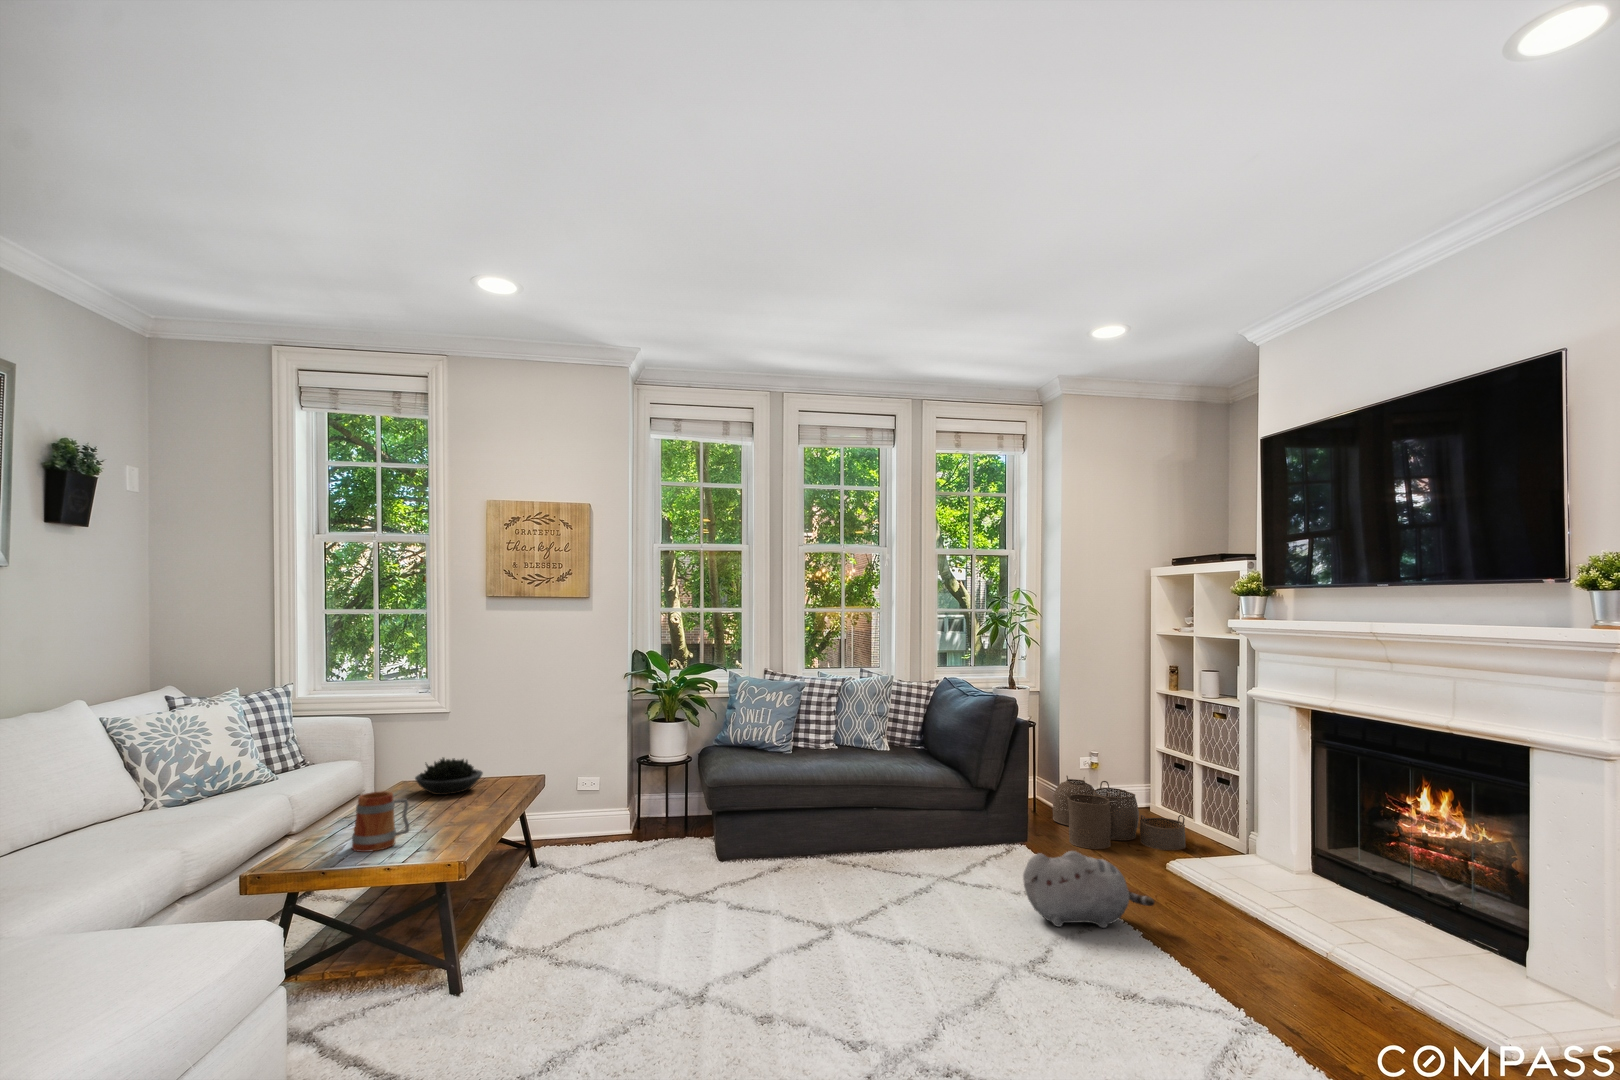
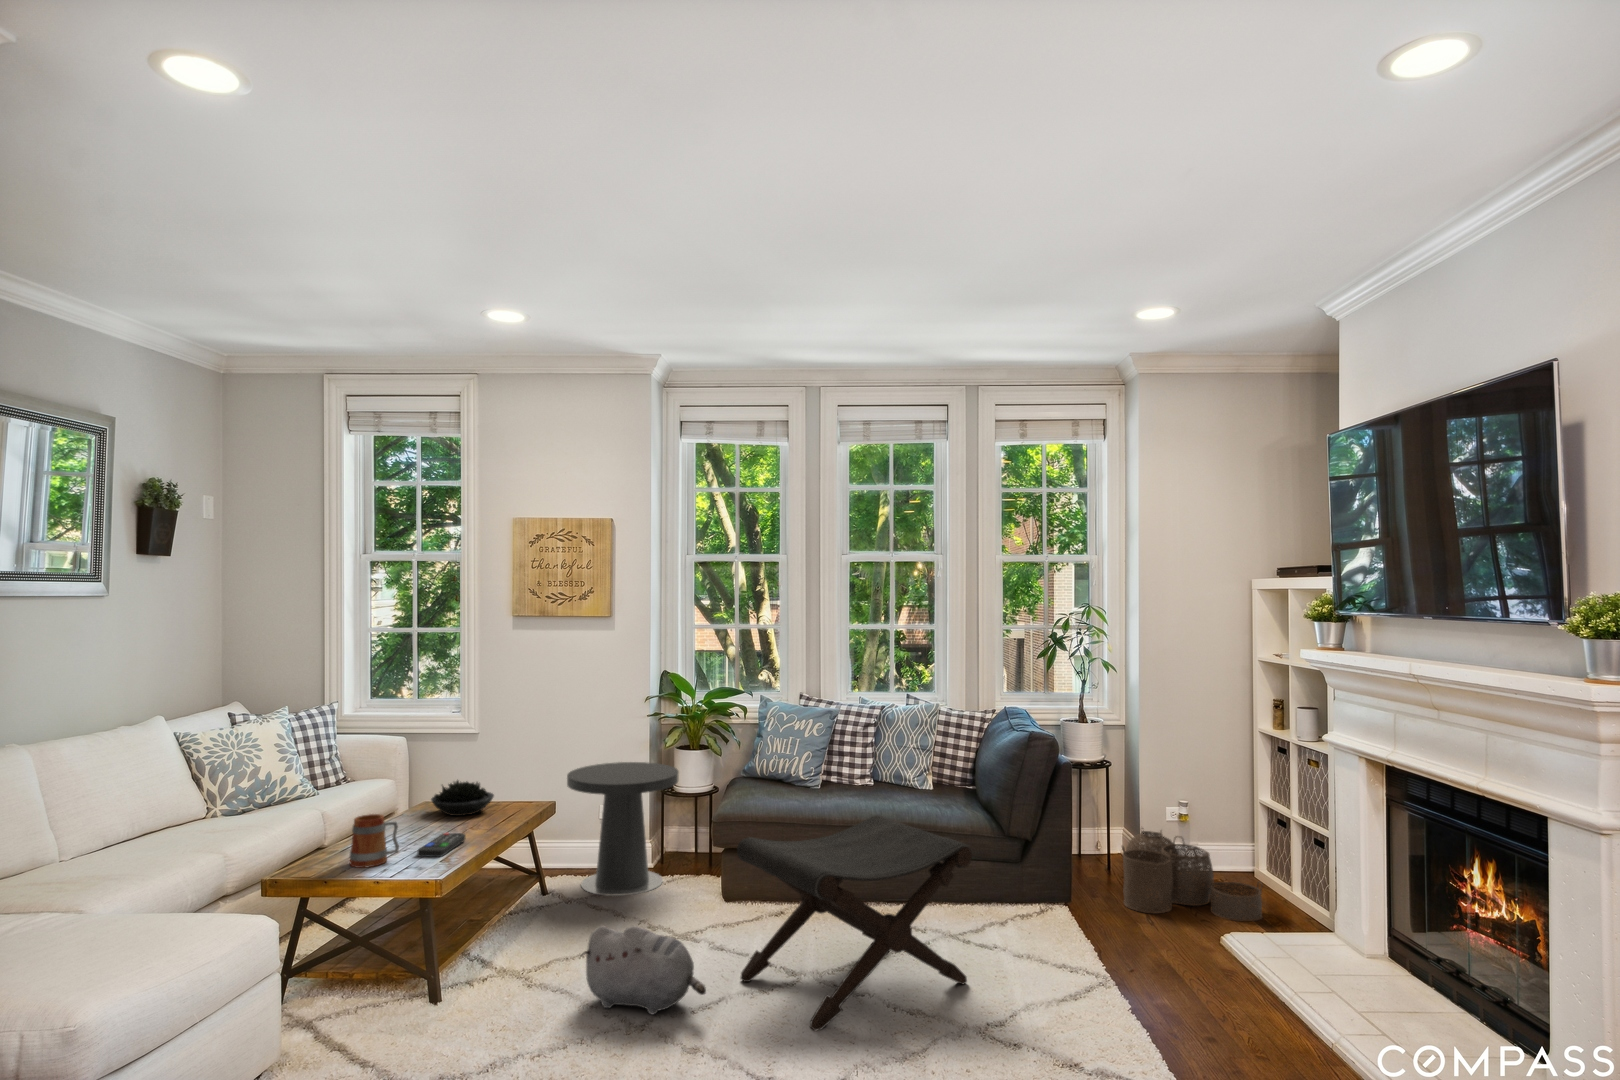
side table: none [551,736,662,869] -> present [567,762,679,896]
footstool: none [773,770,995,986] -> present [737,815,972,1031]
remote control: none [428,810,473,836] -> present [418,833,466,857]
plush toy: present [1023,851,1154,928] -> present [581,926,706,1014]

